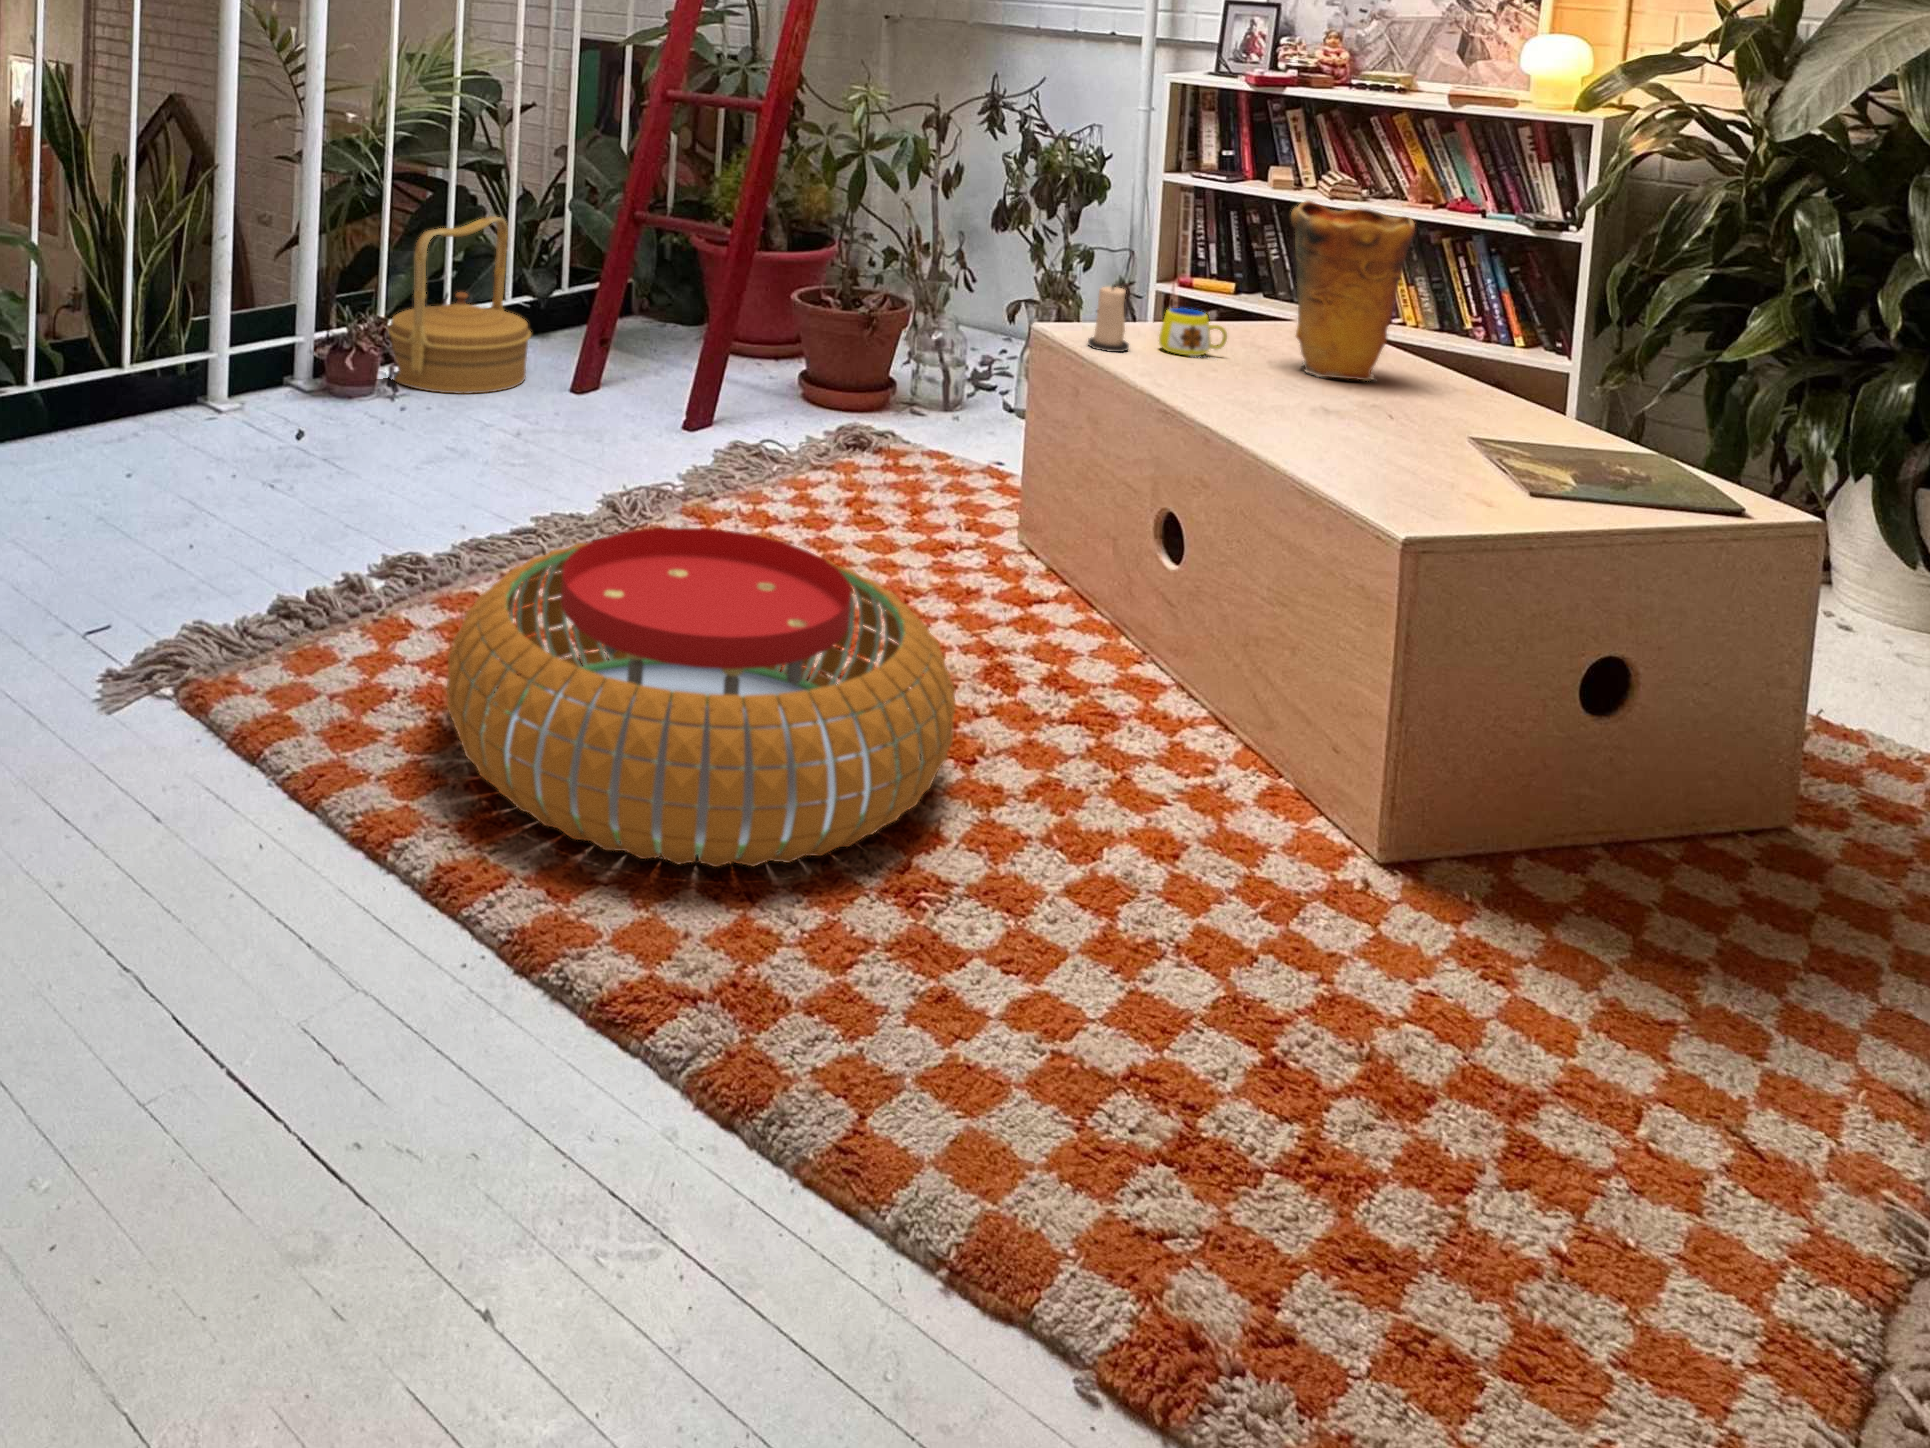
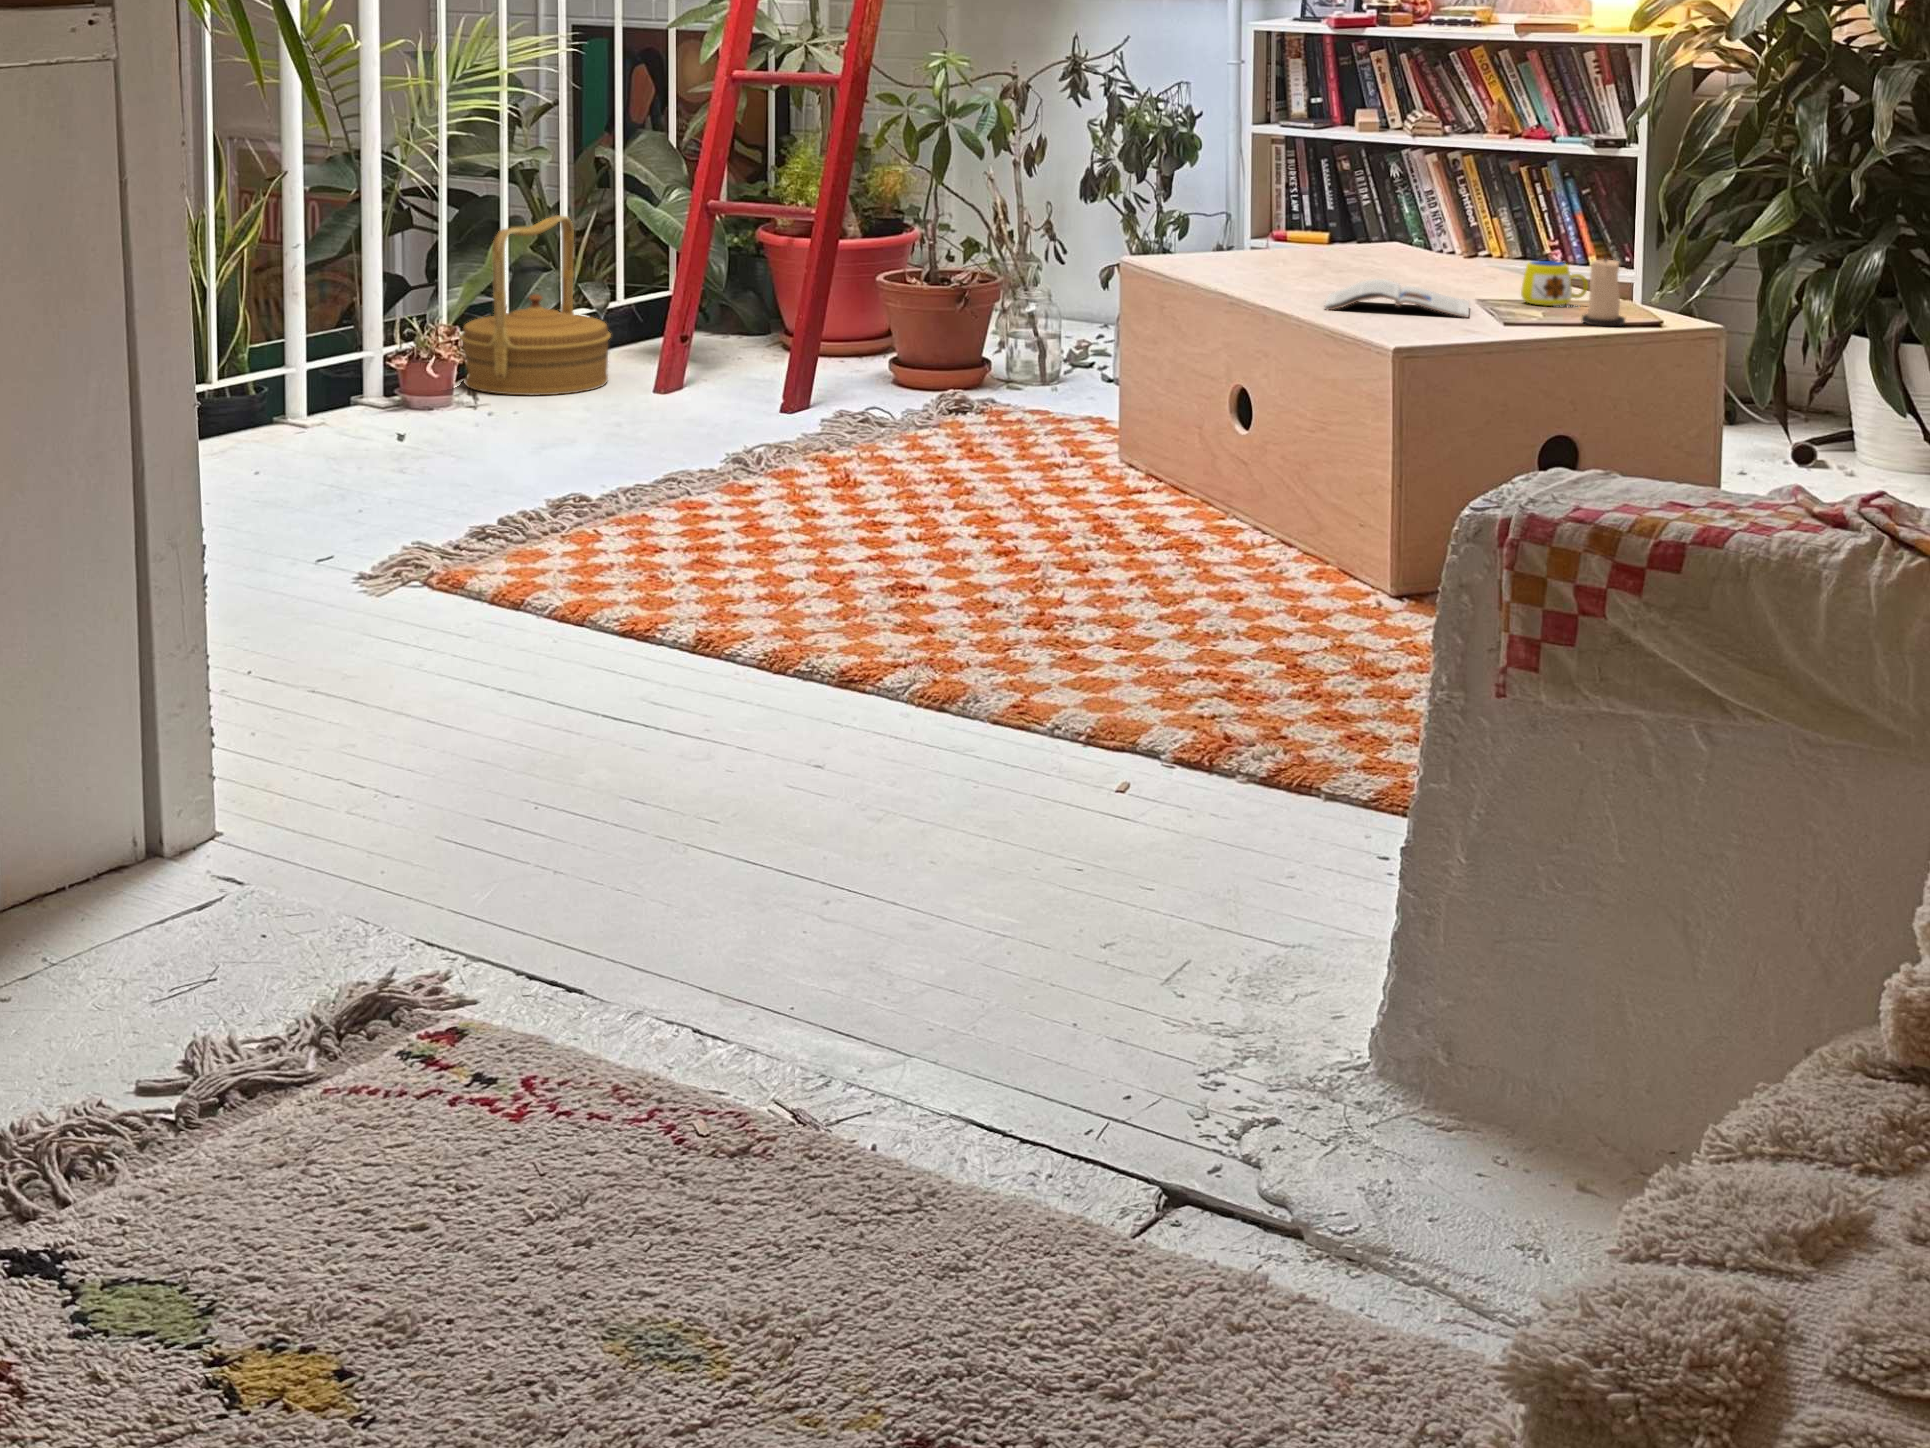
vase: present [1291,200,1415,381] -> none [1339,123,1446,277]
candle: present [1088,285,1129,352] -> present [1582,257,1625,326]
mug: present [1159,308,1227,359] -> present [1521,261,1588,307]
magazine: none [1292,409,1490,486] -> present [1325,279,1469,318]
pouf: present [446,528,956,867] -> none [662,415,1068,625]

